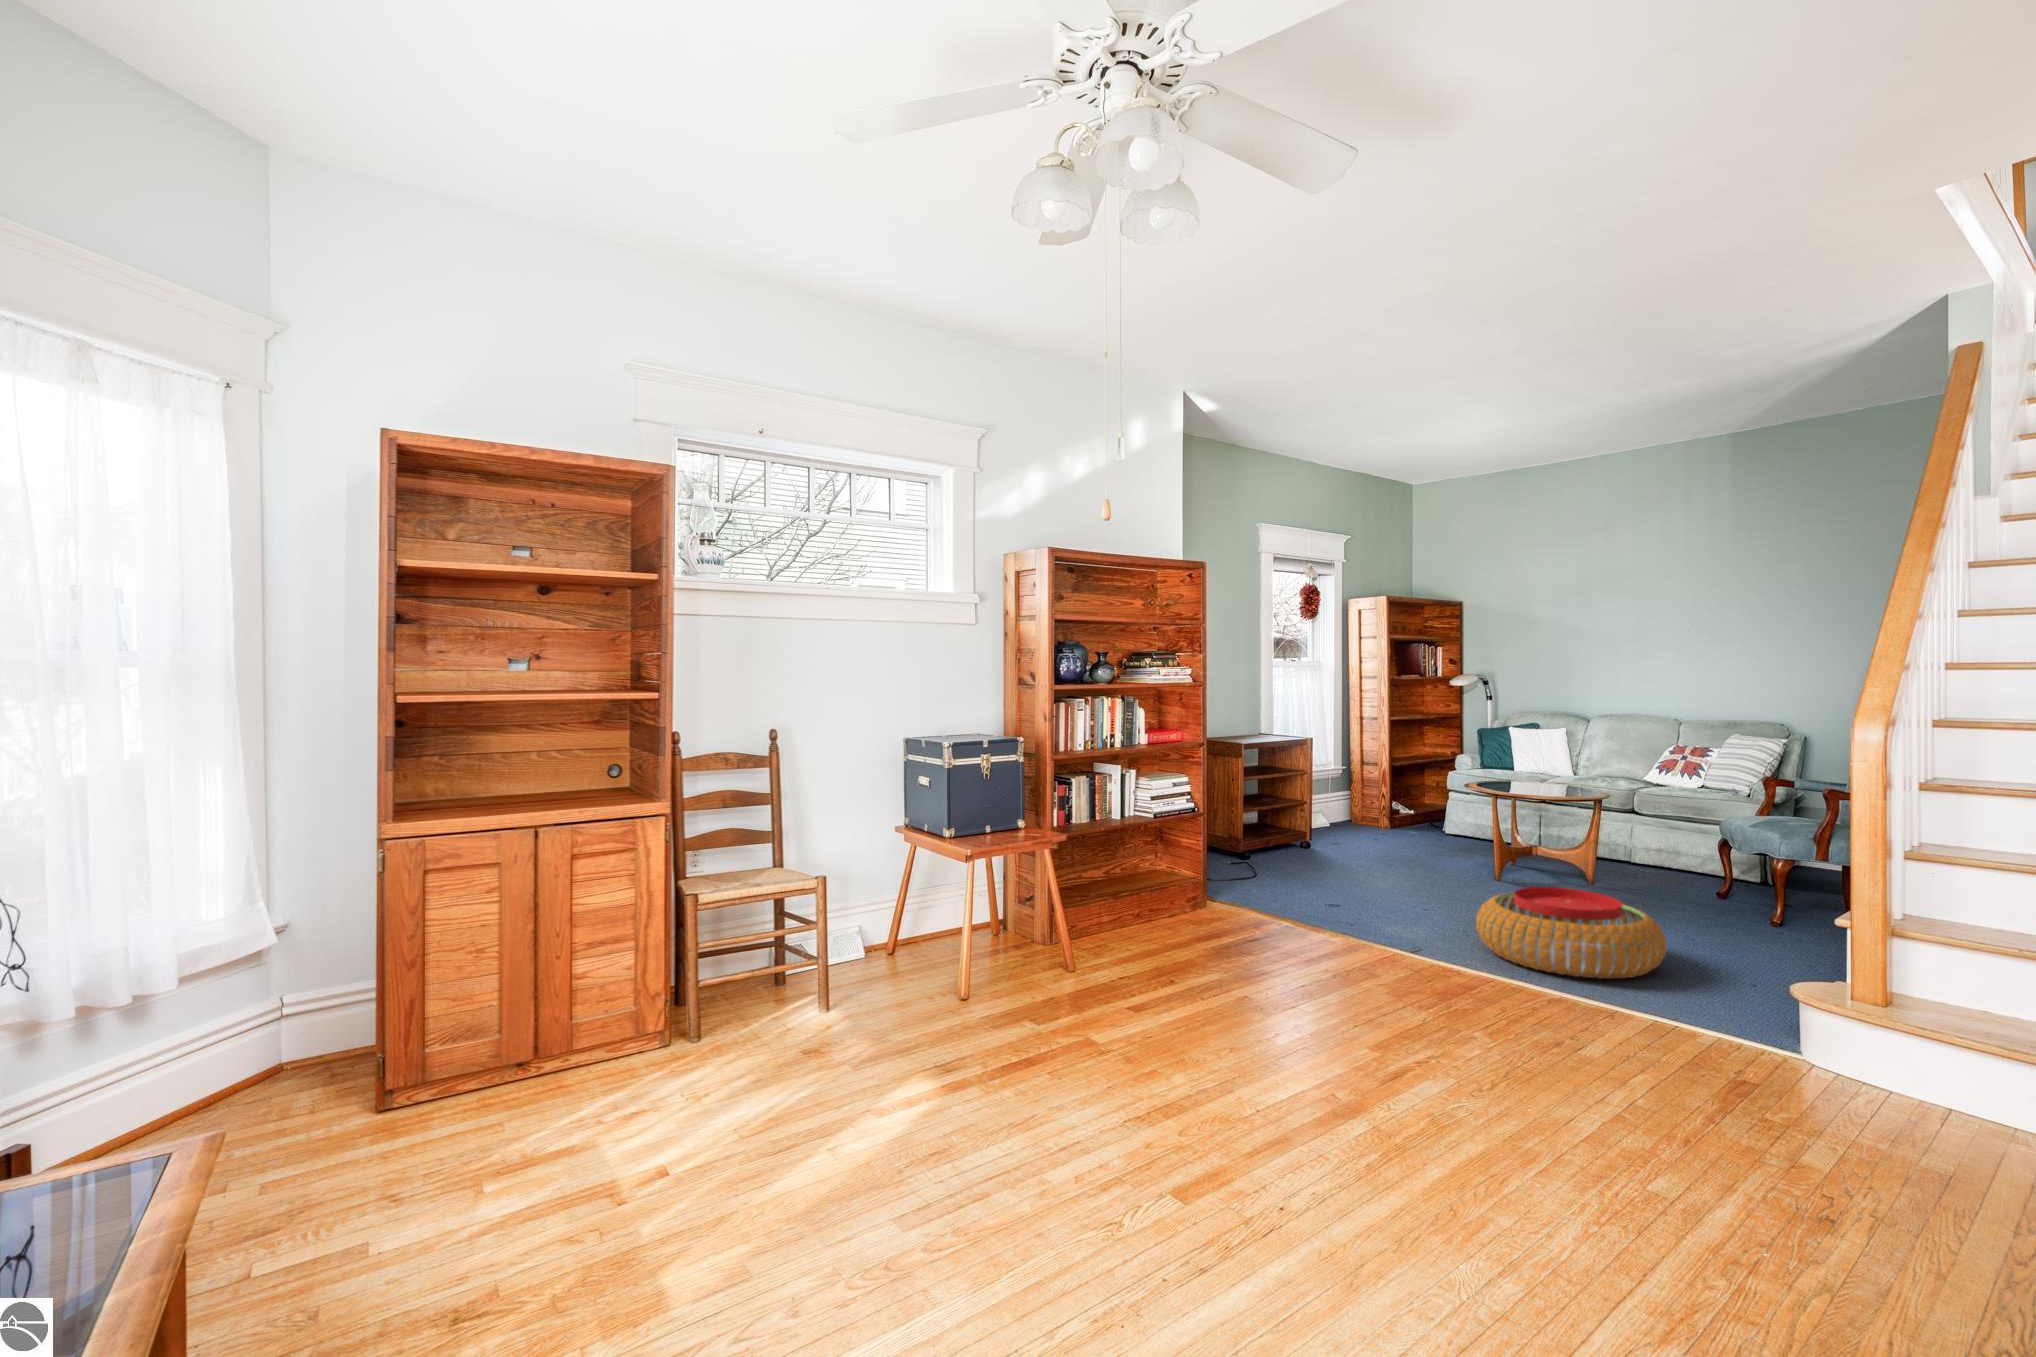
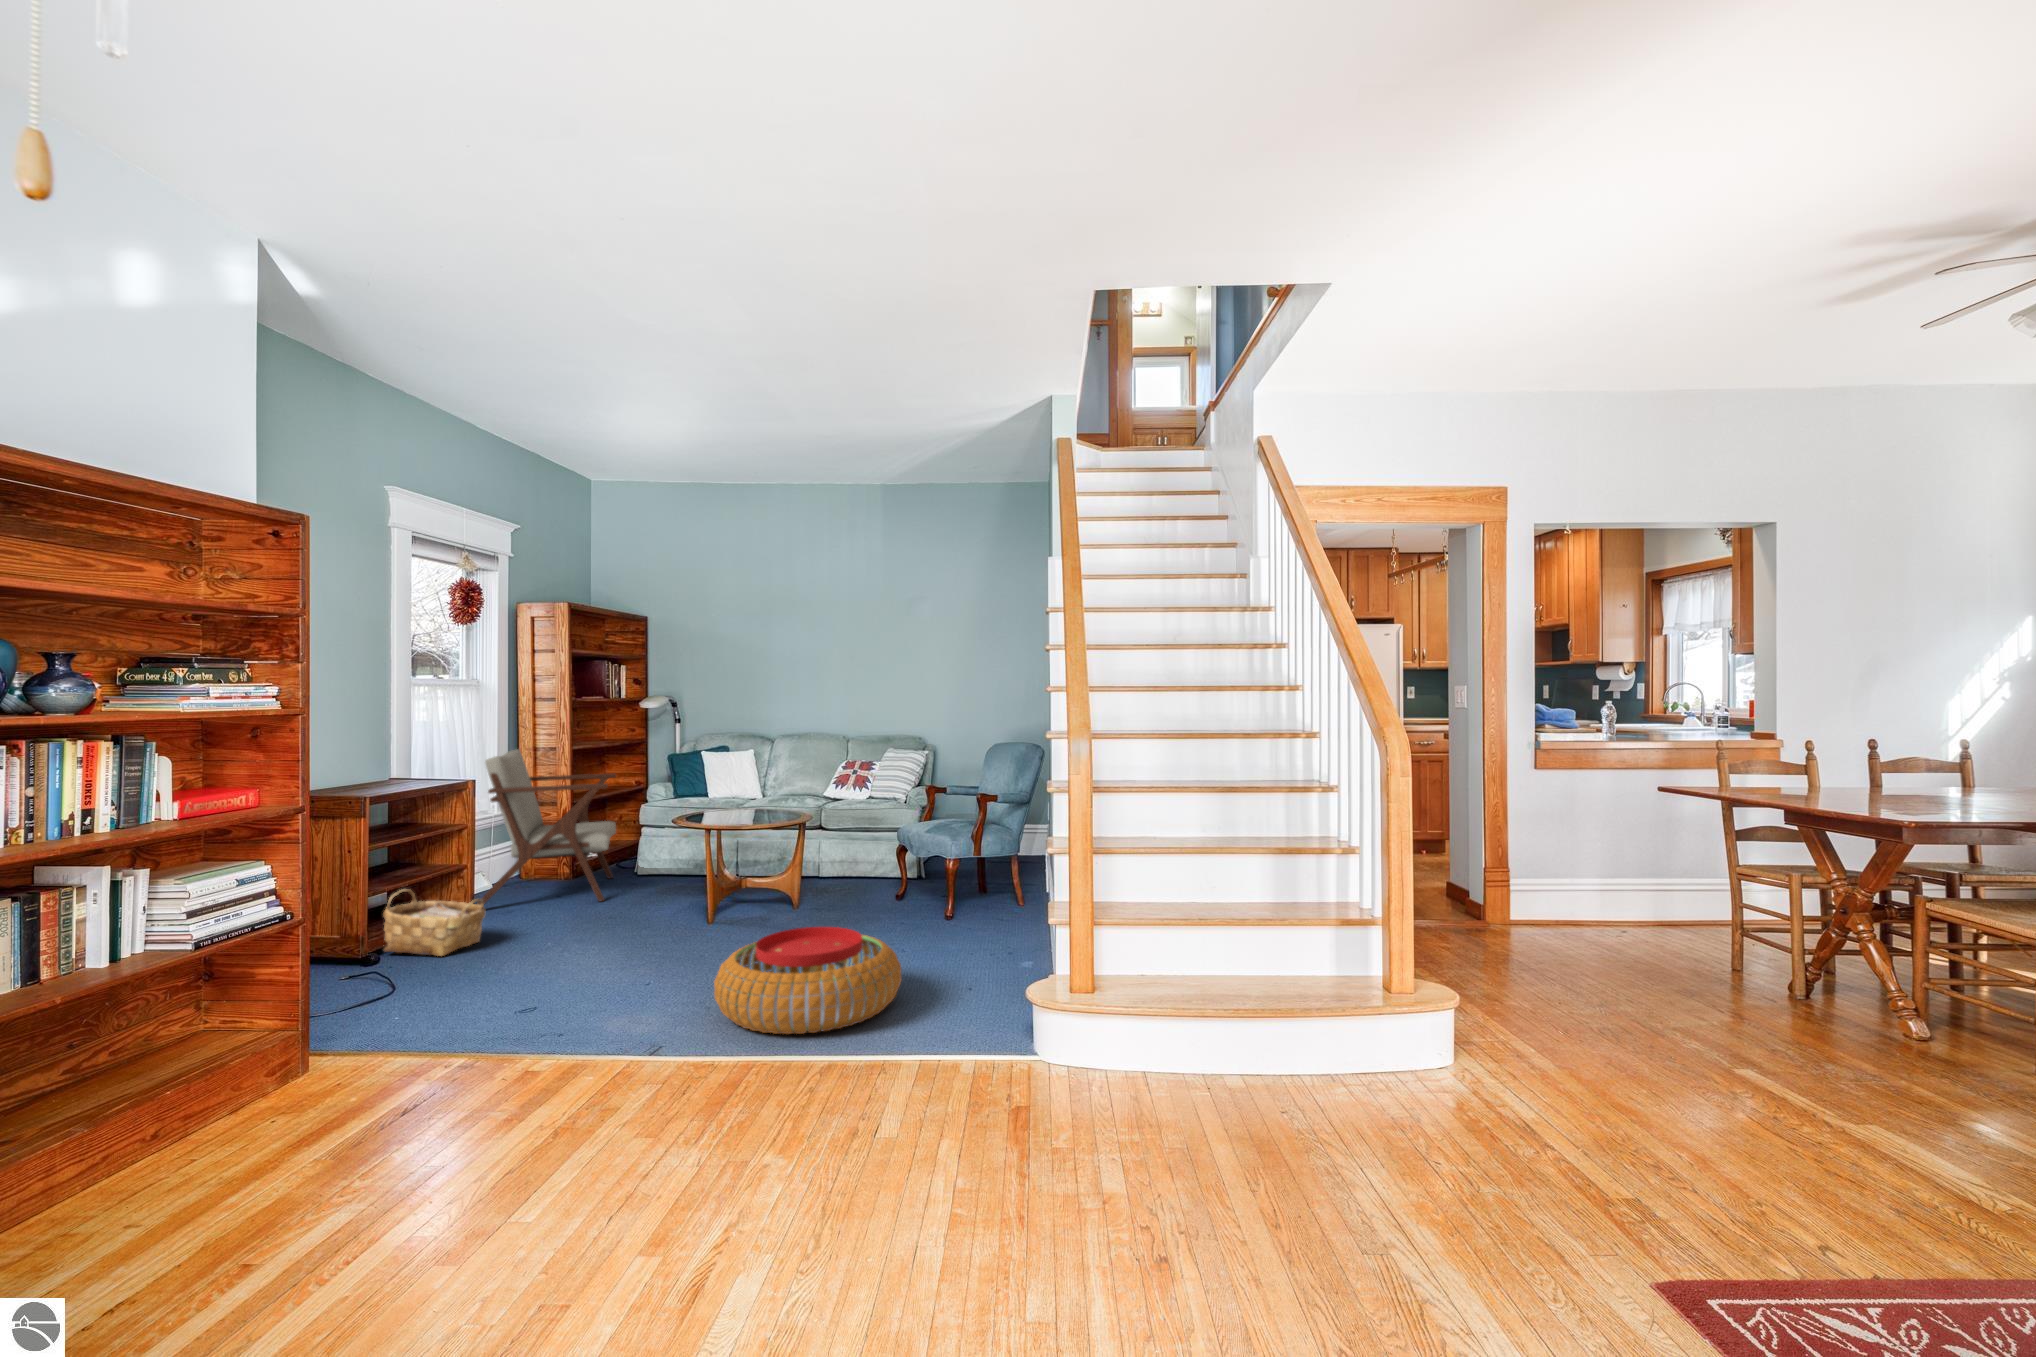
lounge chair: none [1311,717,1428,848] -> present [476,749,616,905]
woven basket: none [1254,812,1318,863] -> present [383,889,485,956]

